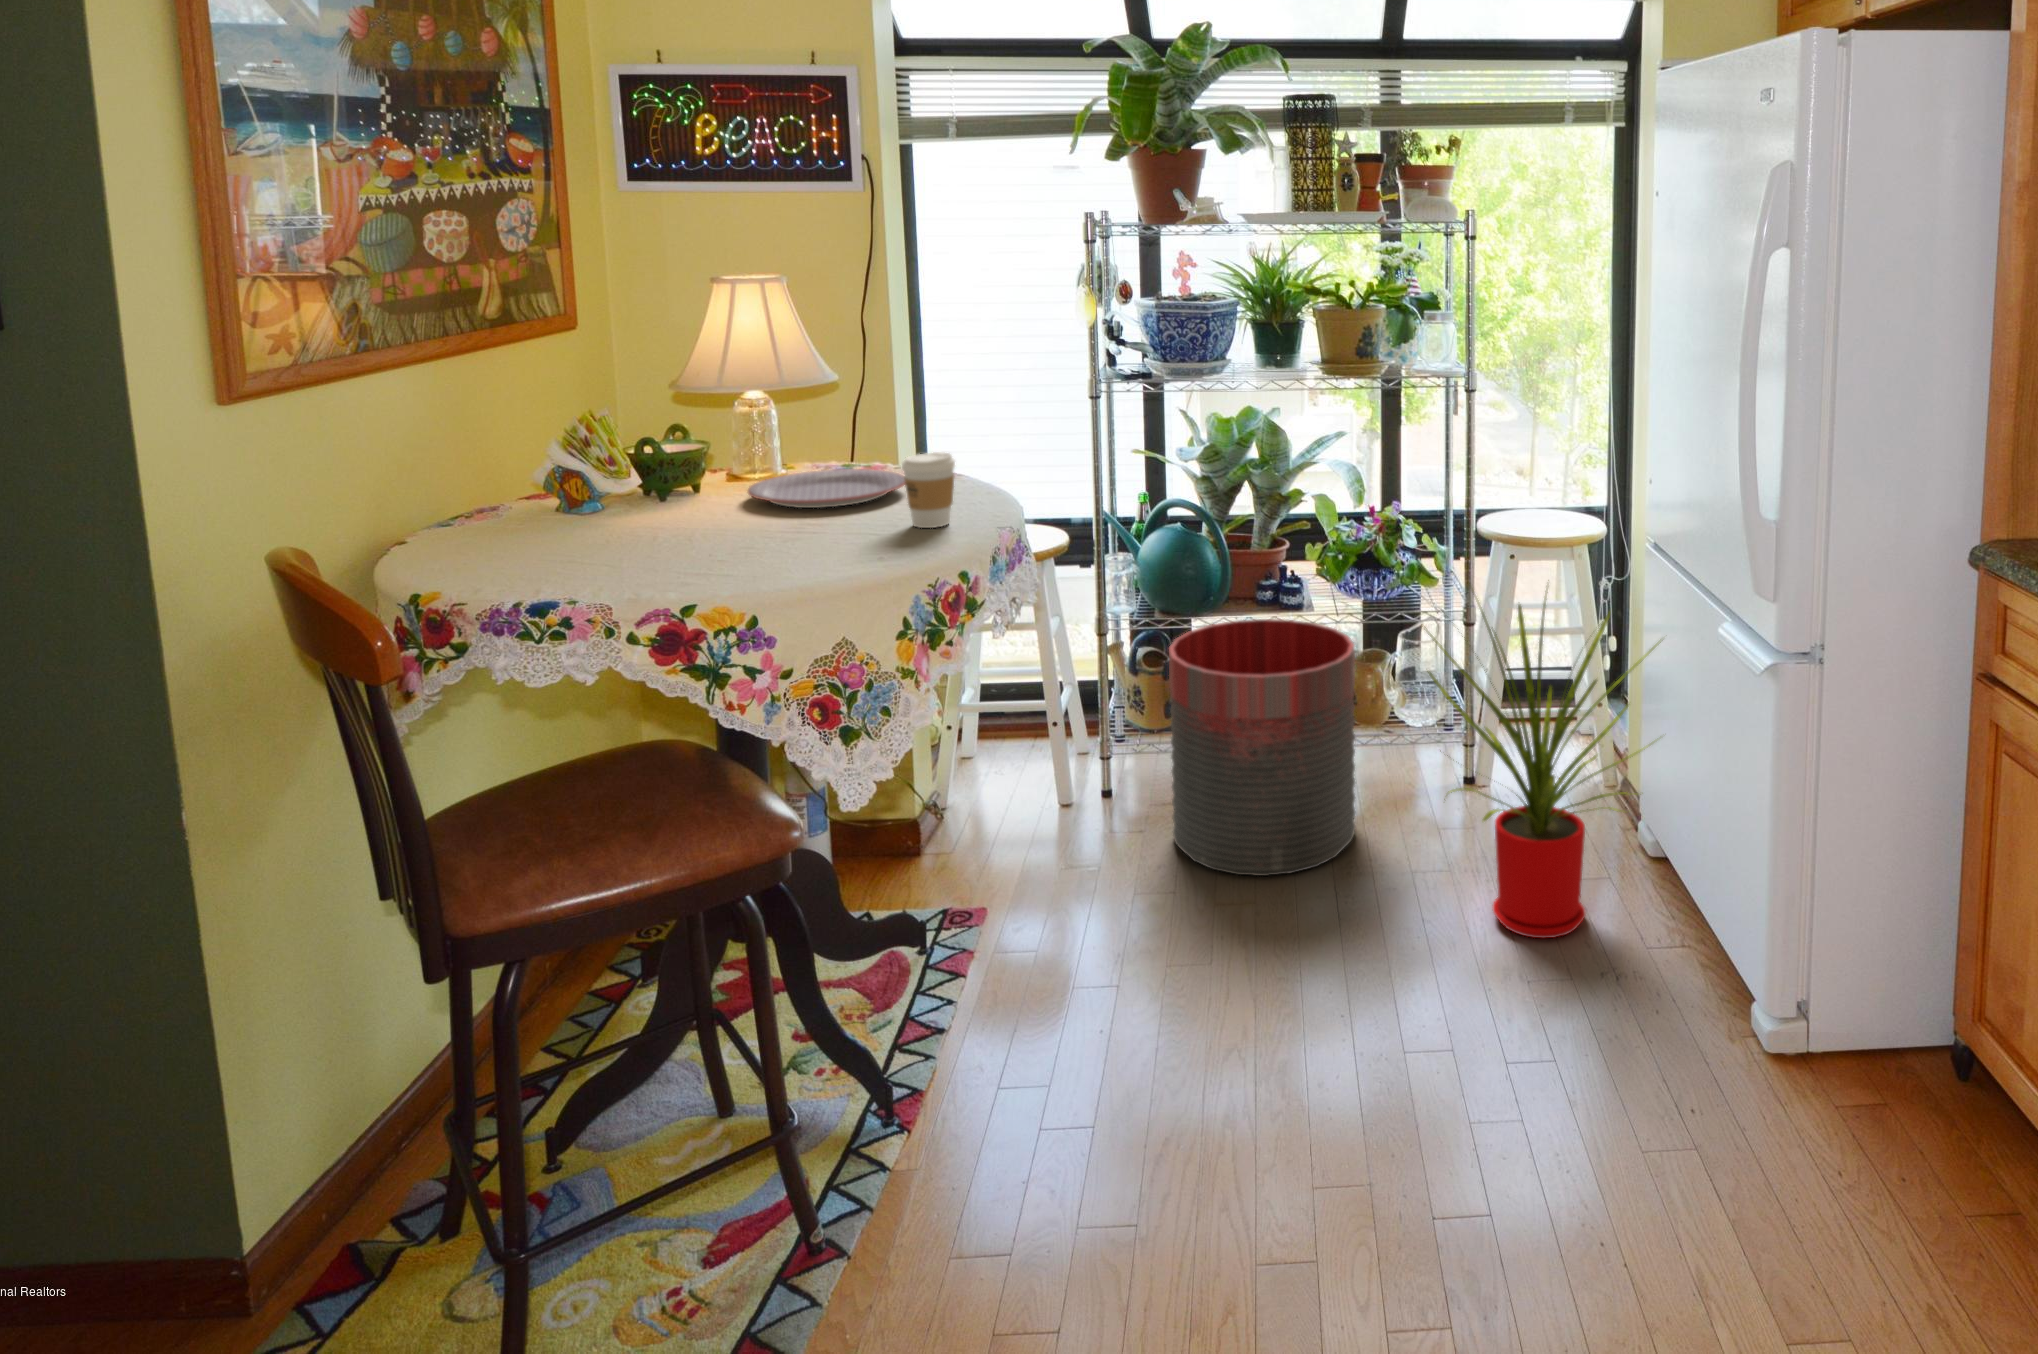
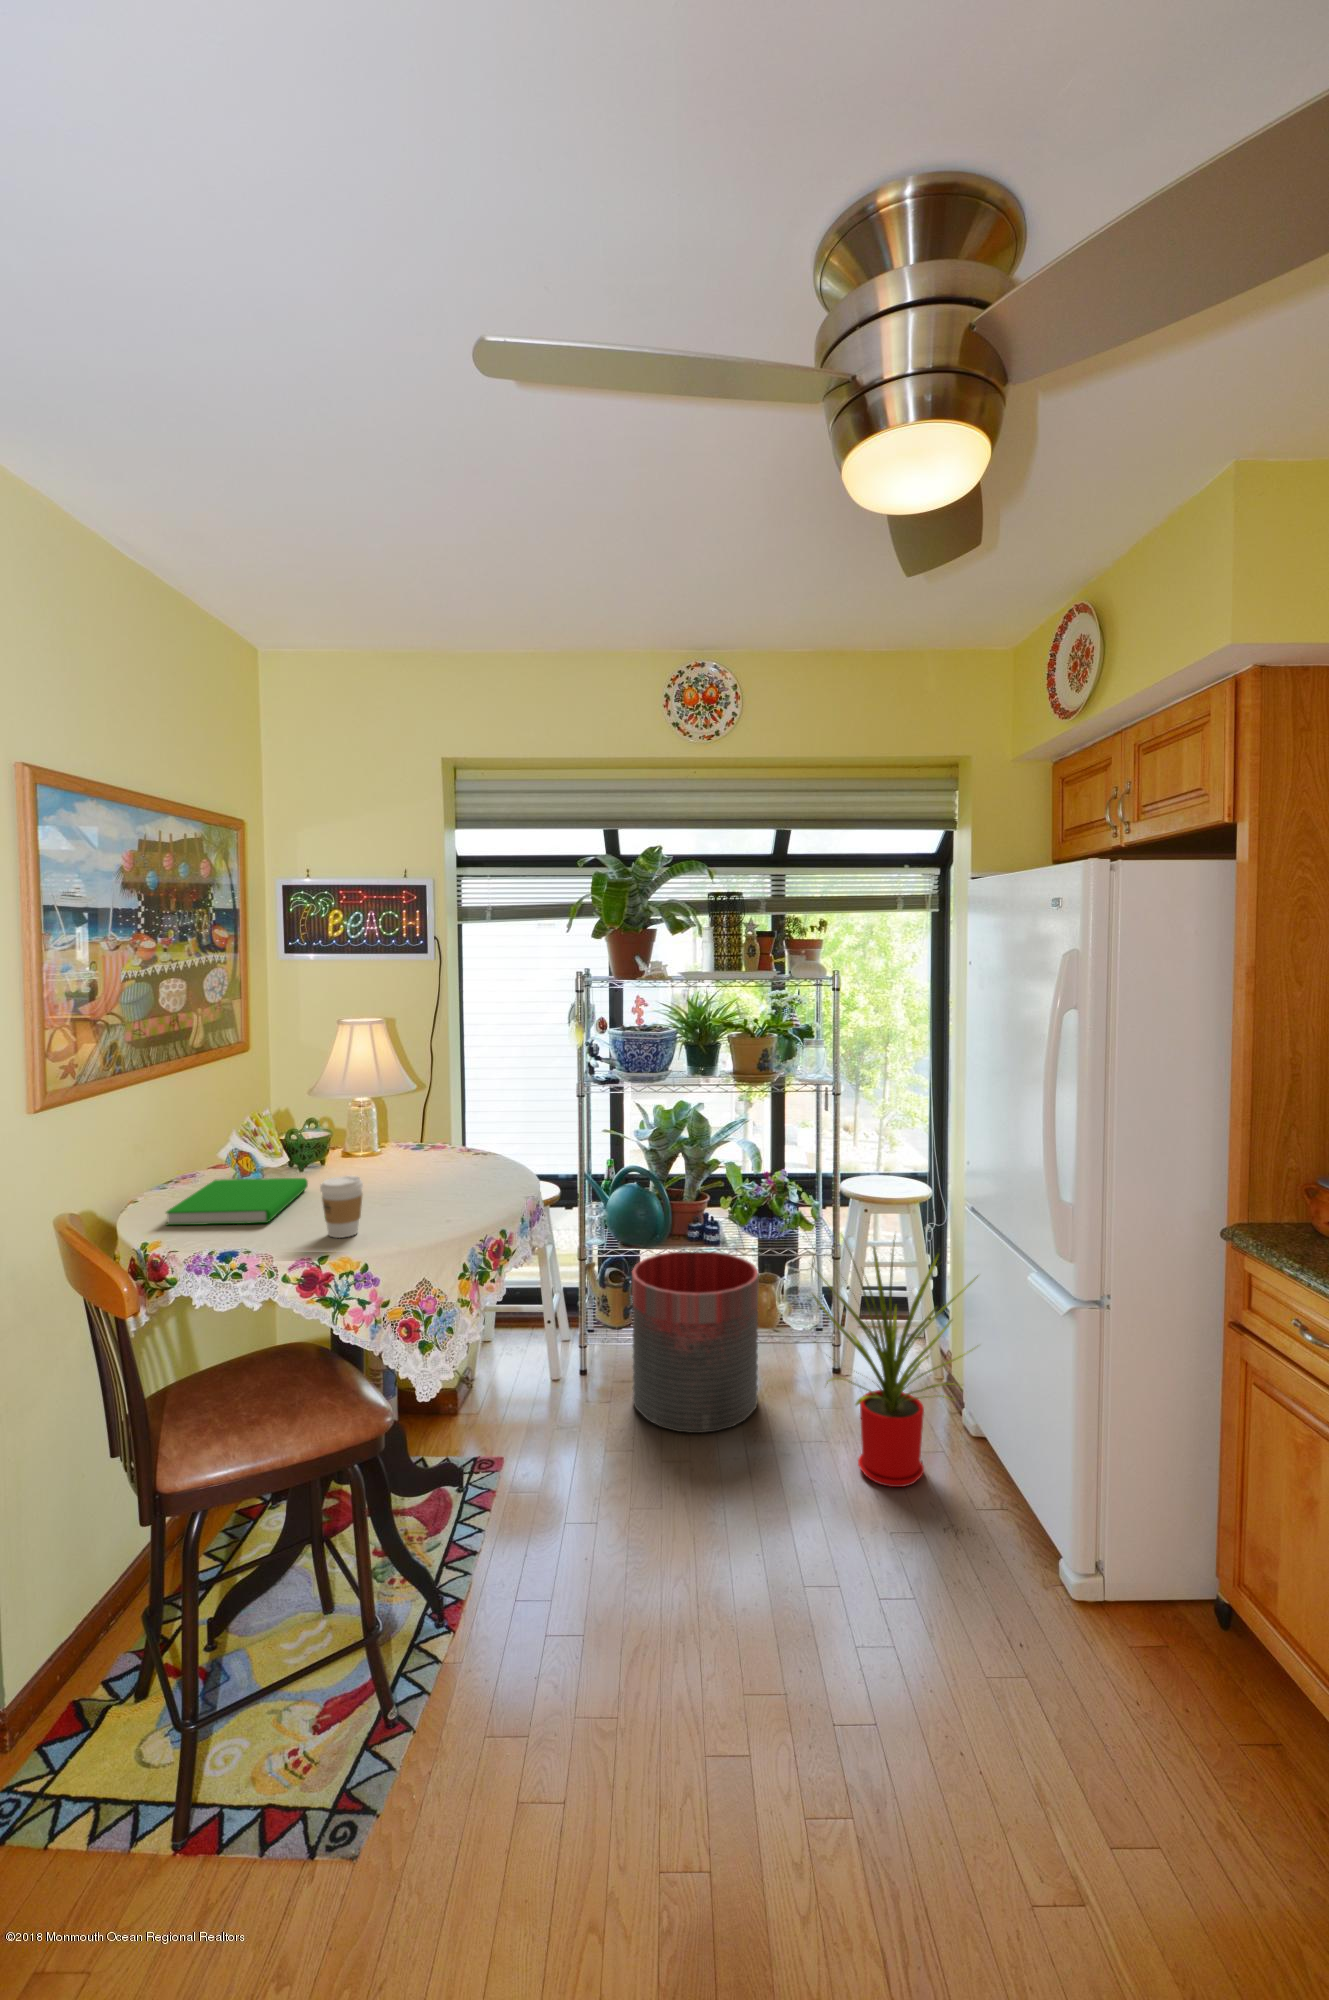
coffee cup: present [902,452,955,528] -> present [320,1175,363,1238]
plate: present [748,469,905,508] -> none [355,1150,462,1179]
book: none [462,505,676,570] -> present [166,1178,308,1225]

